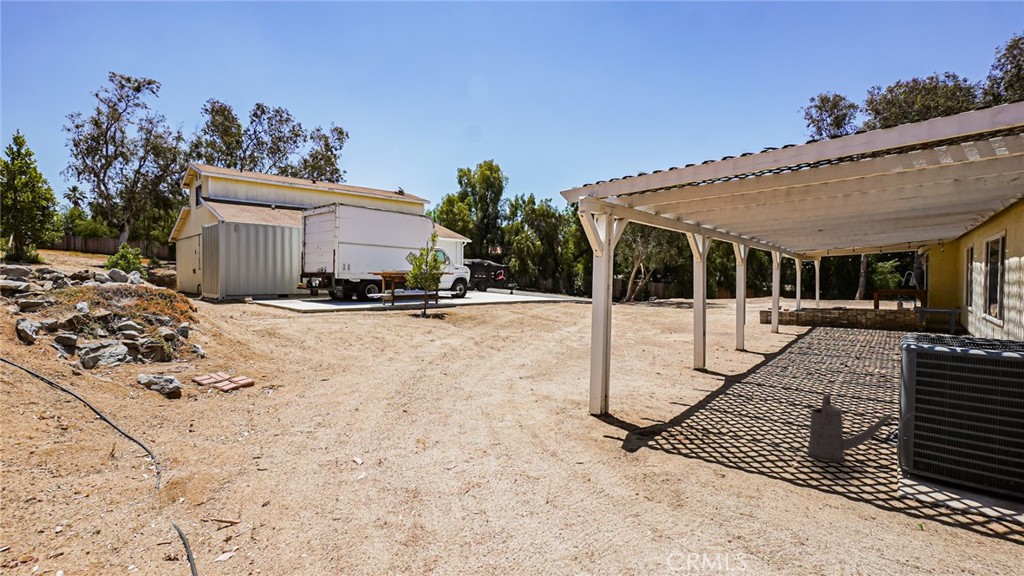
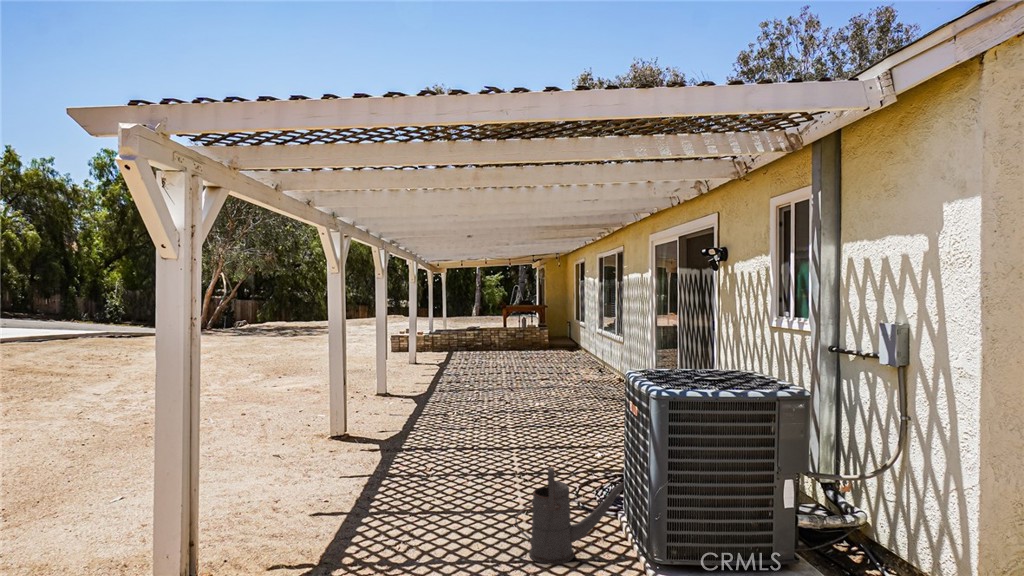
round table: present [913,308,963,334] -> none [537,324,578,350]

